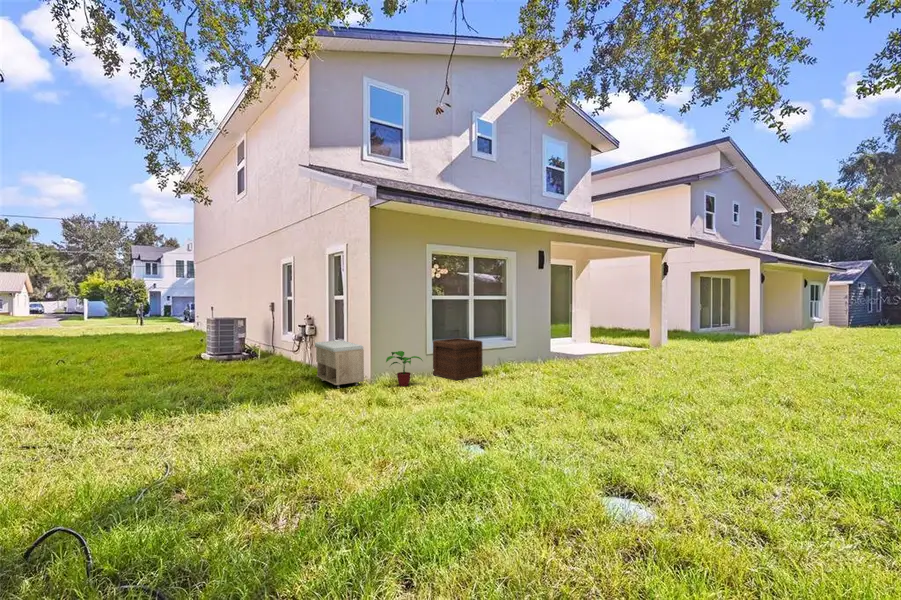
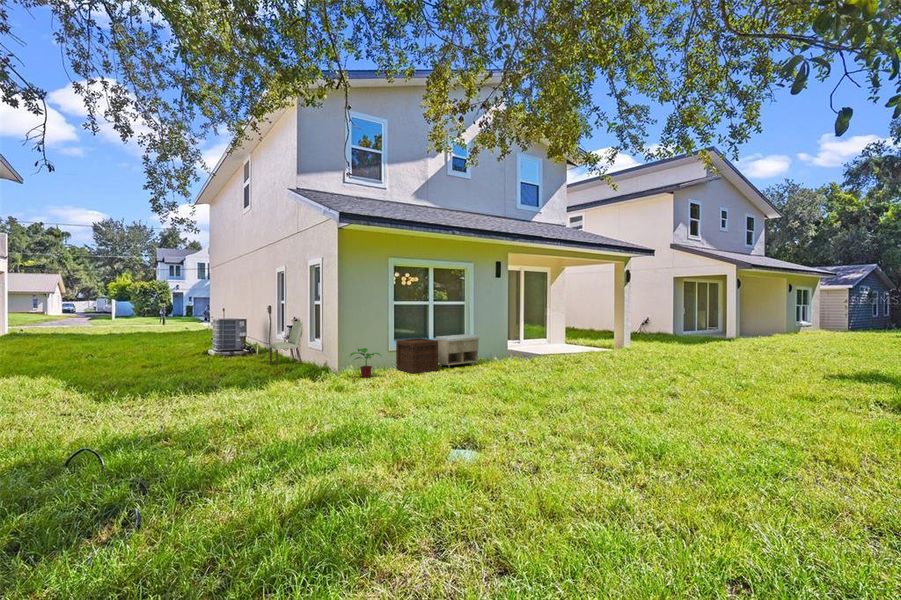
chair: none [279,320,319,374] -> present [269,322,303,366]
storage bench: present [315,340,364,388] -> present [436,334,479,368]

